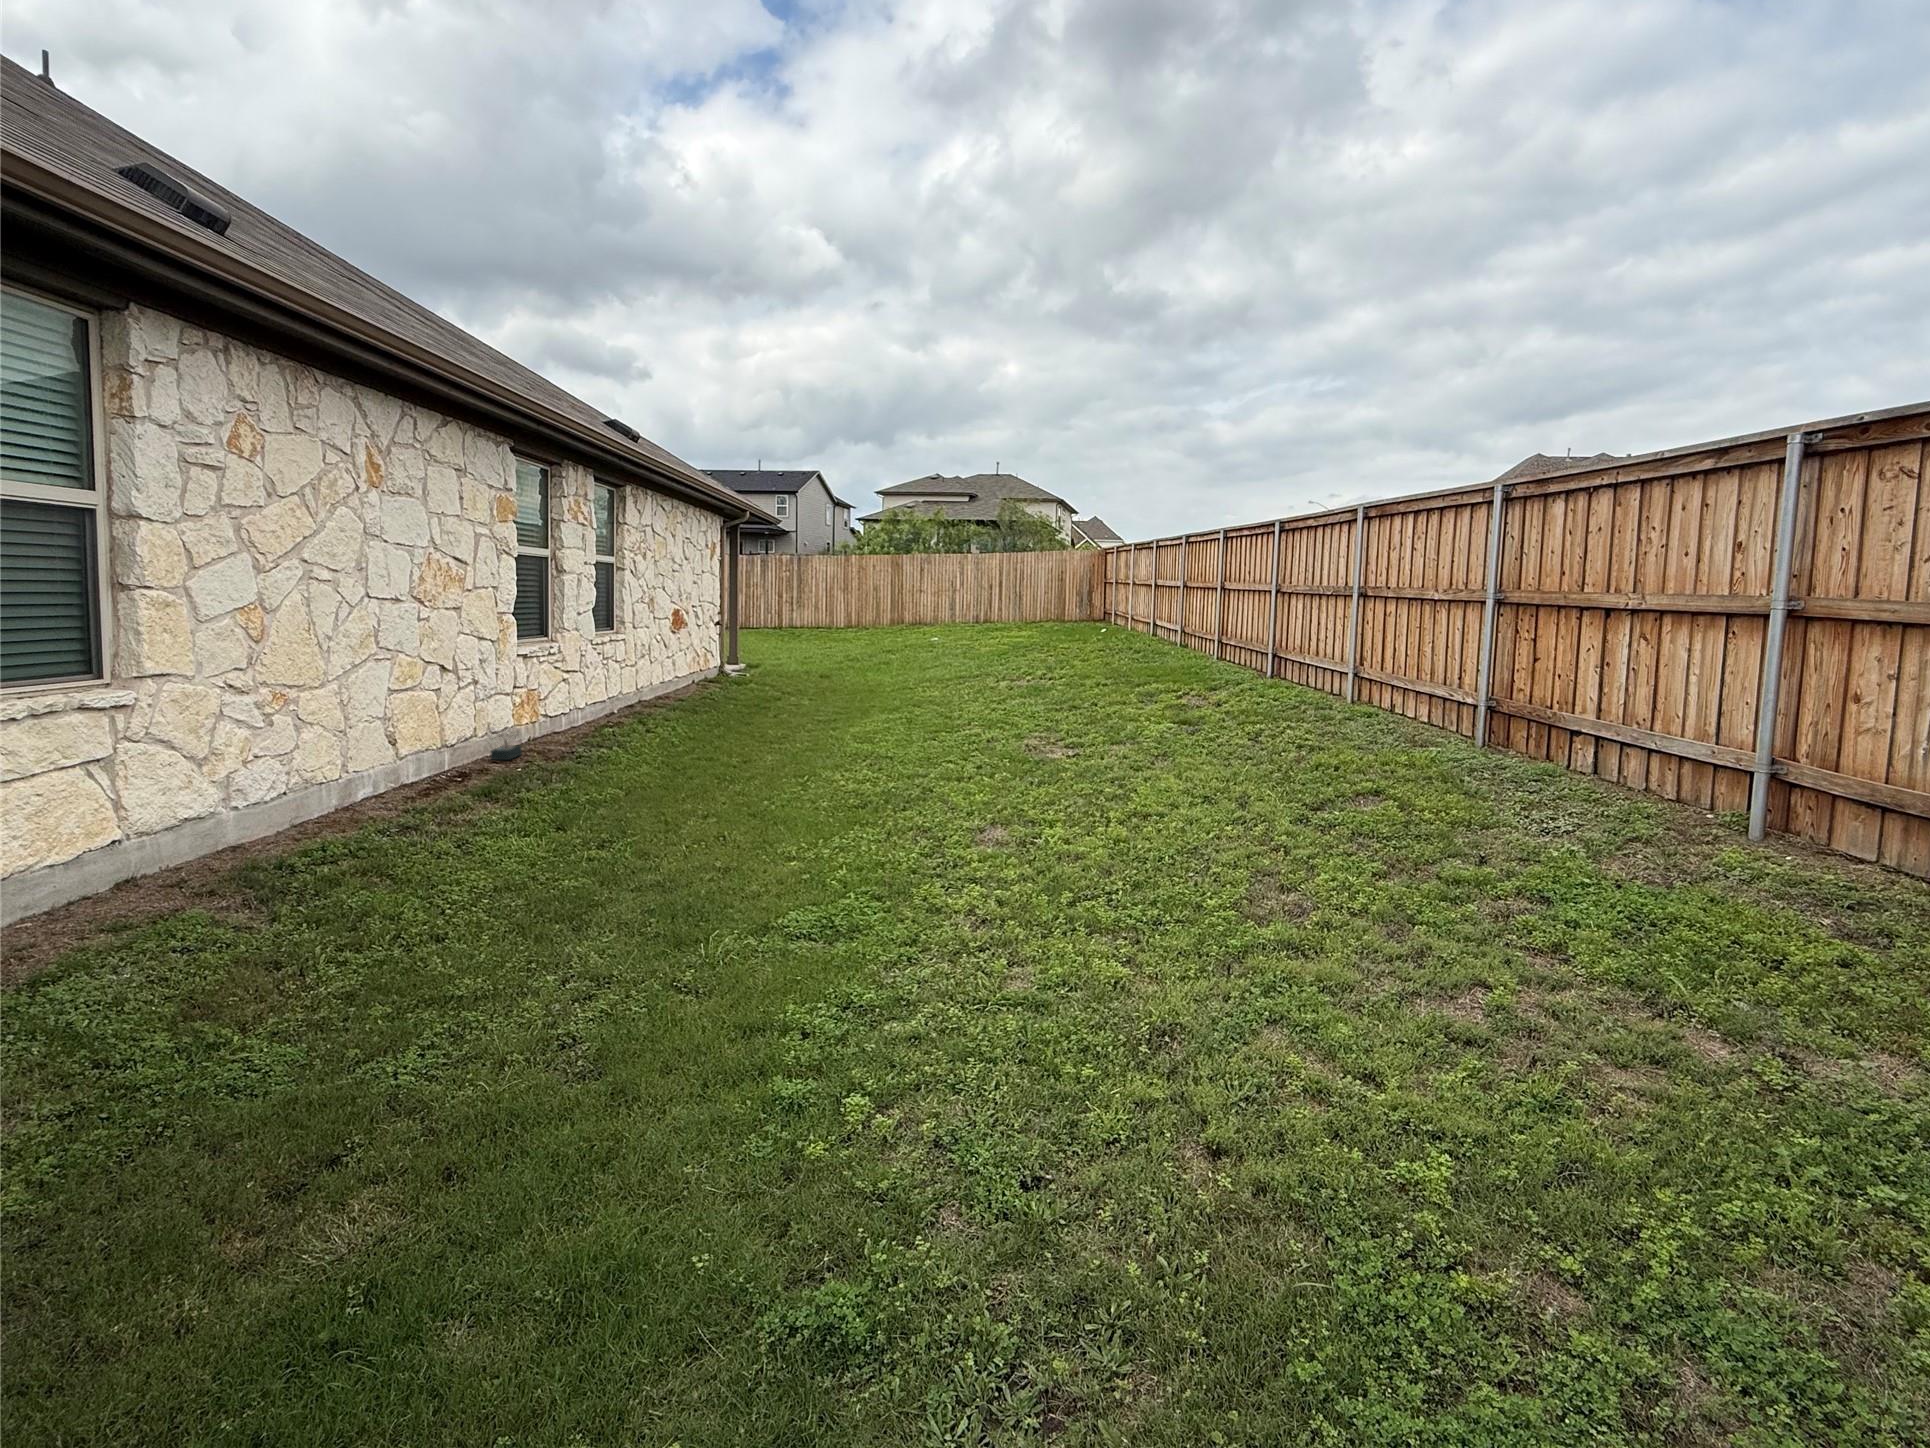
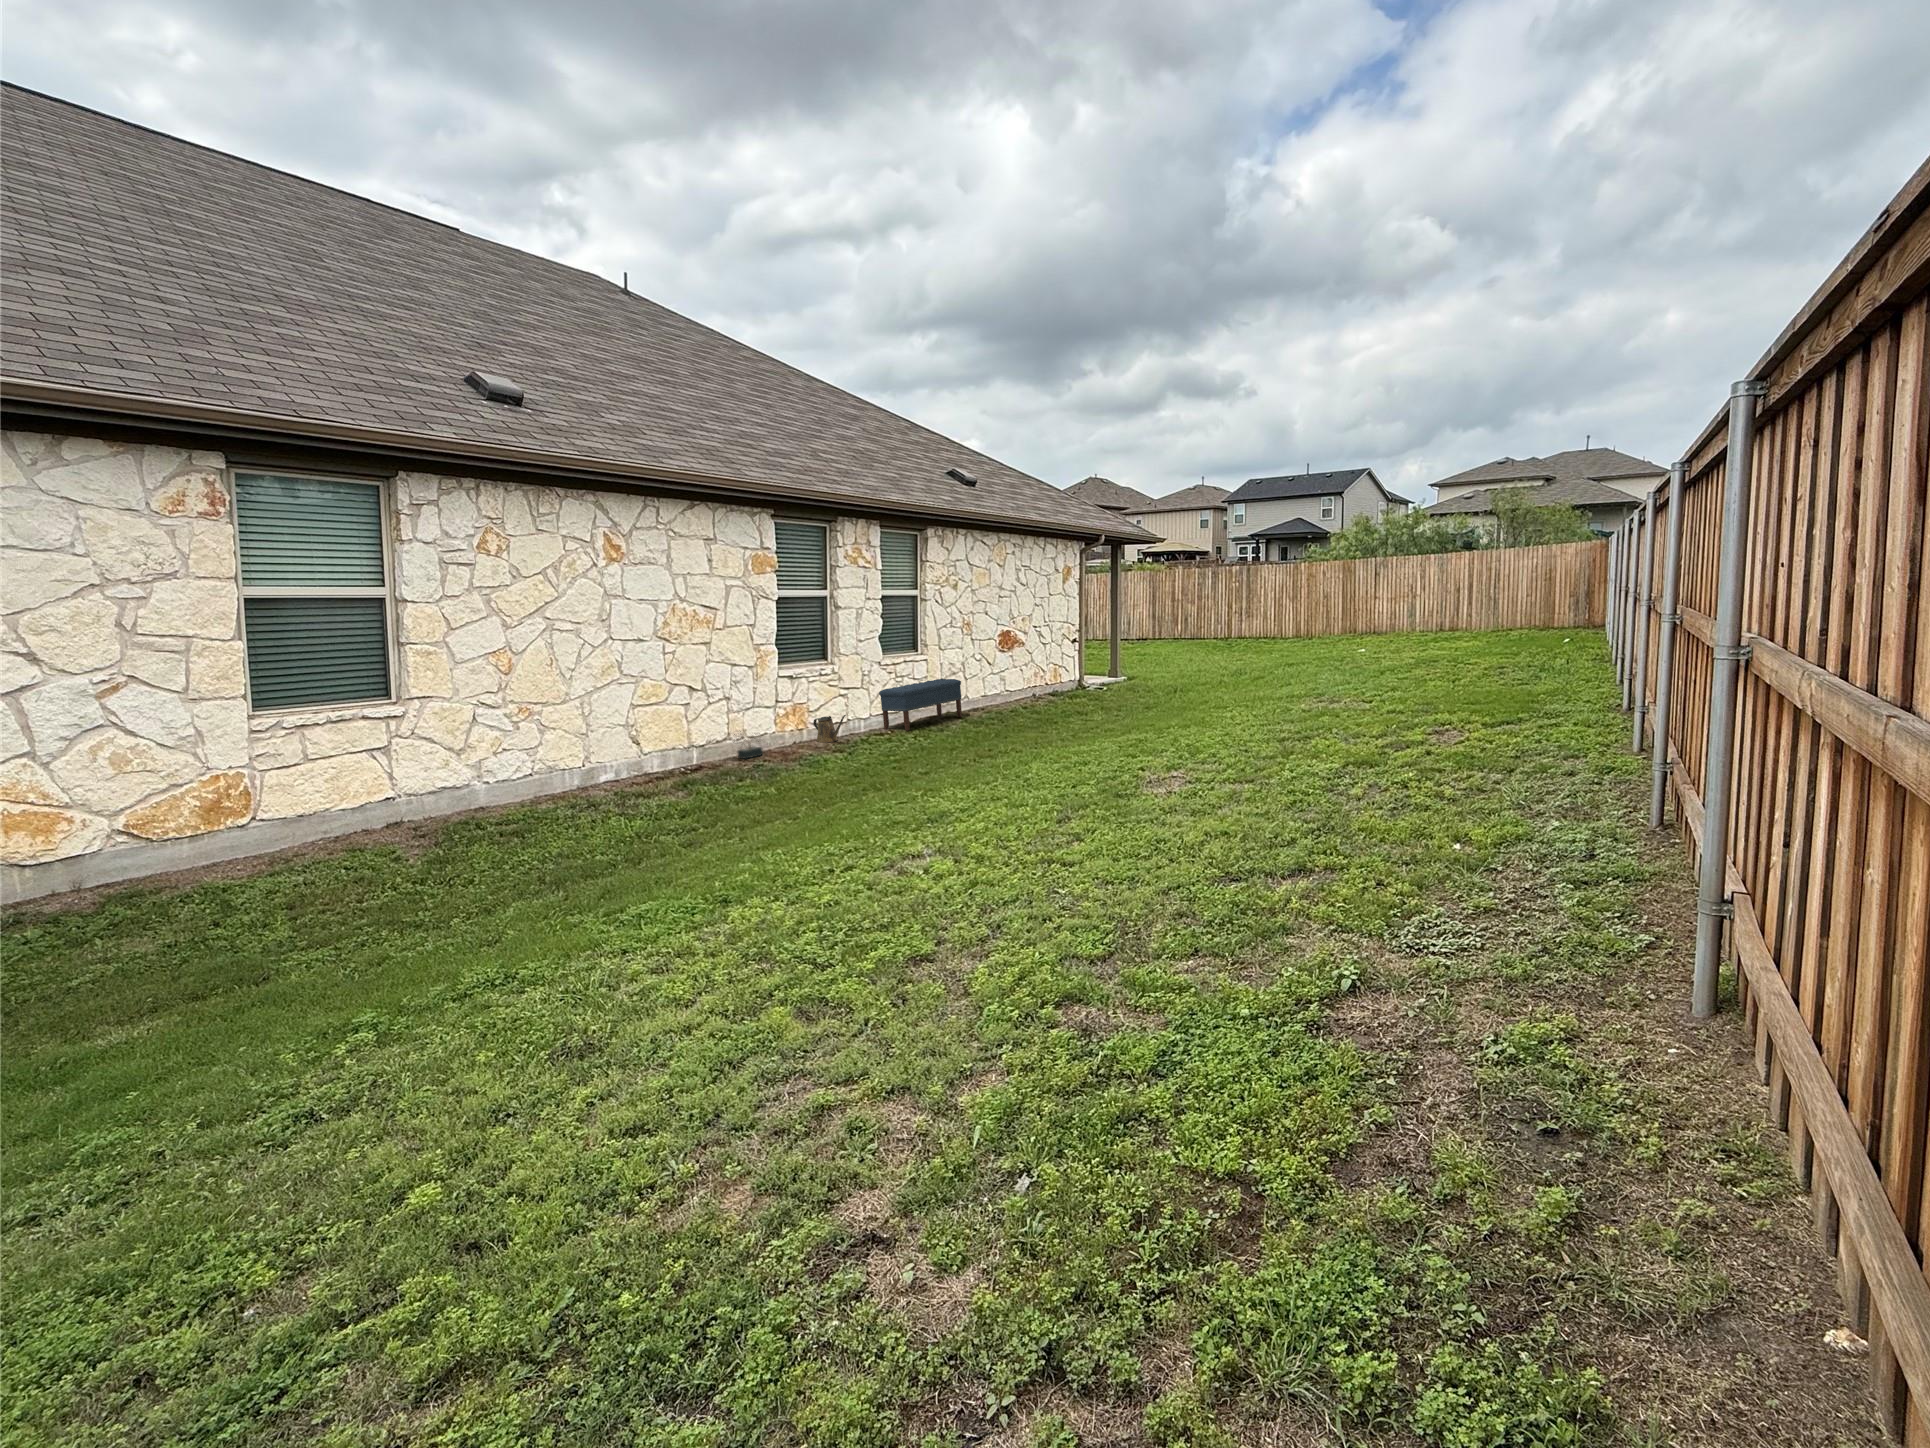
bench: none [597,663,672,722] -> present [879,679,962,731]
watering can: none [547,702,607,738] -> present [813,715,846,743]

